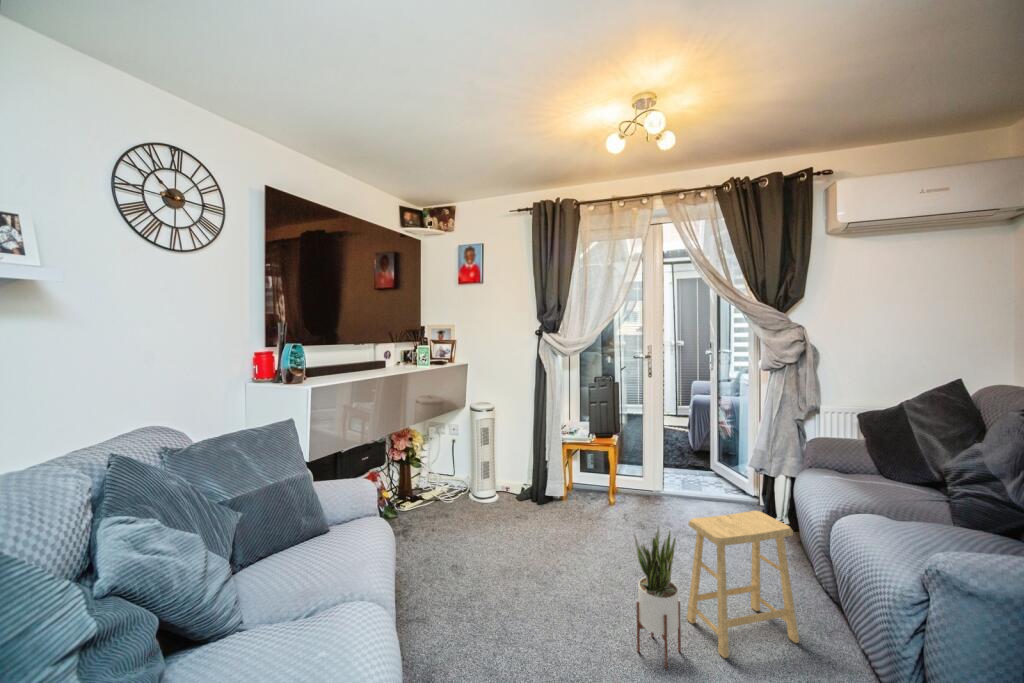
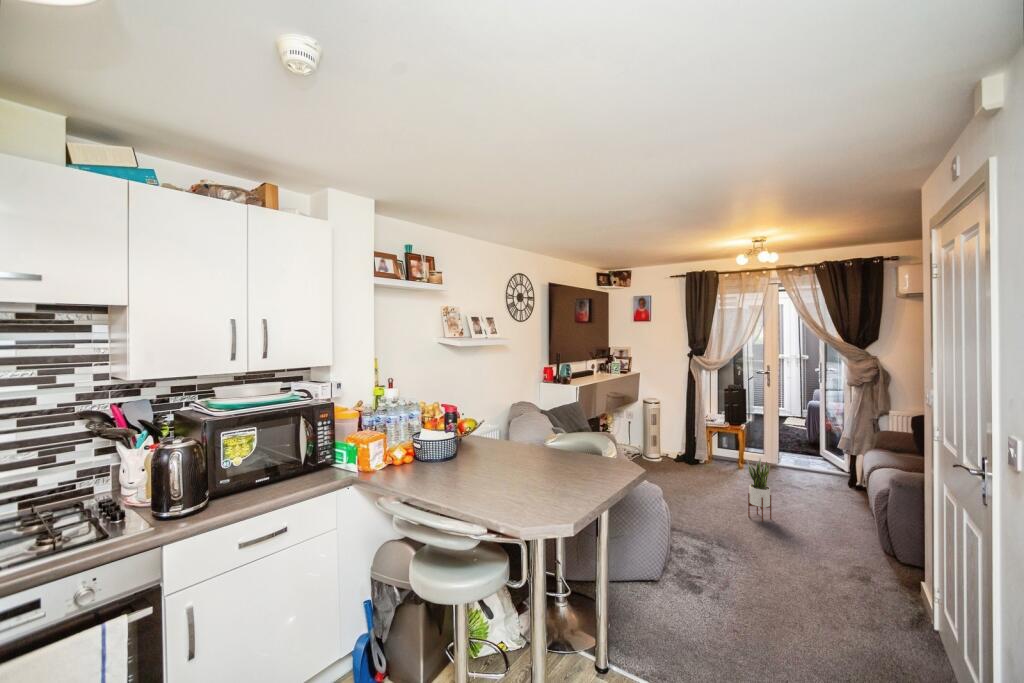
footstool: present [687,511,799,658] -> none [778,460,839,524]

